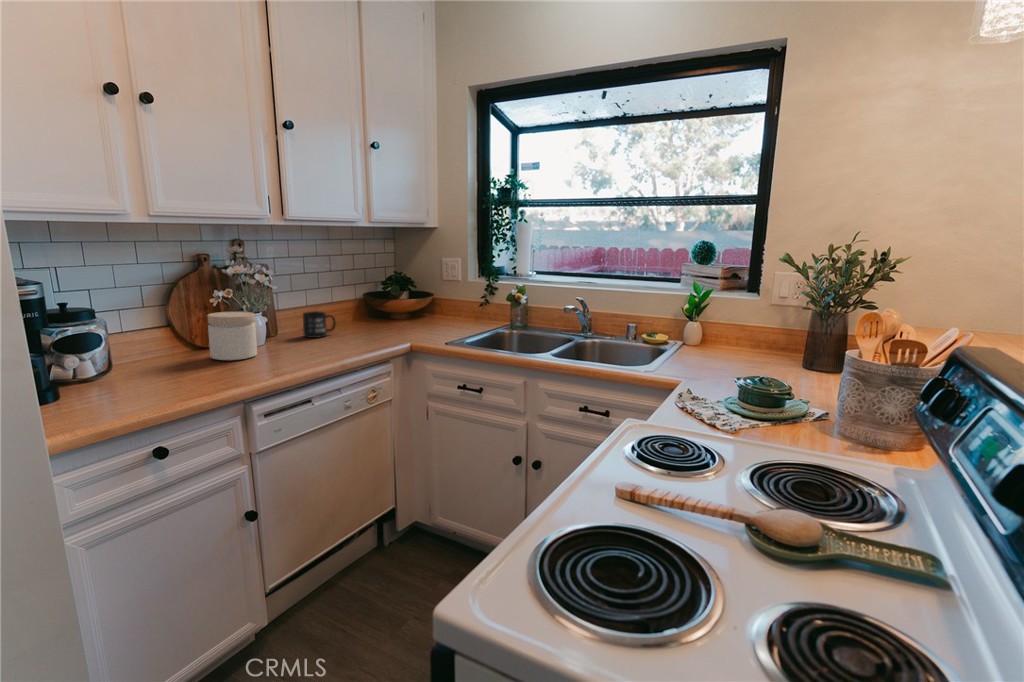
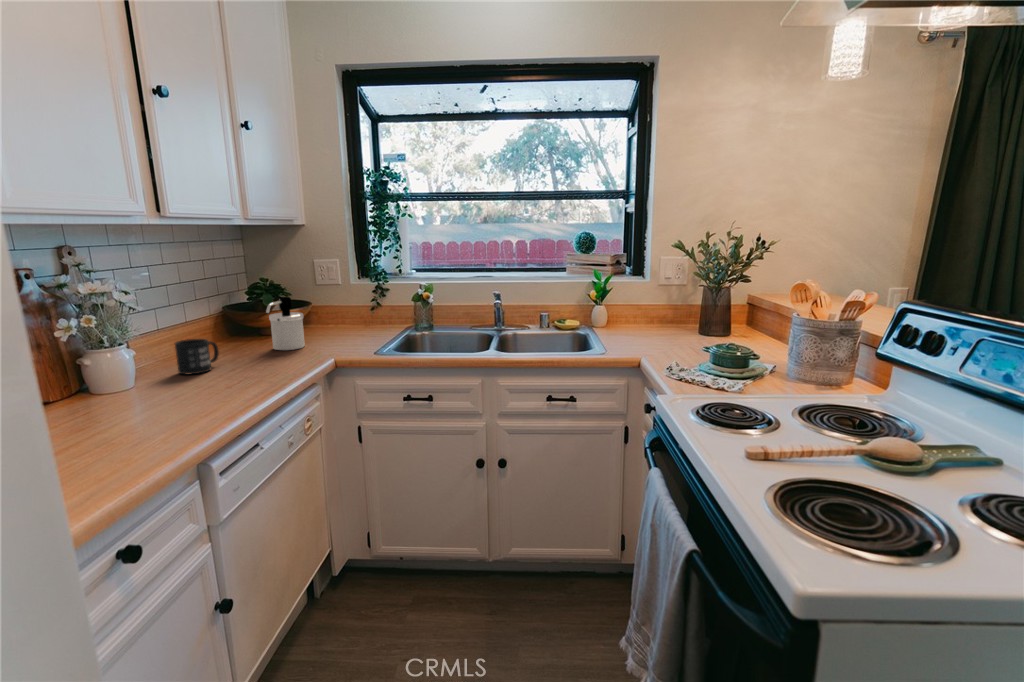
soap dispenser: none [375,286,410,331] -> present [266,297,305,350]
jar: present [207,312,257,360] -> none [73,352,156,425]

